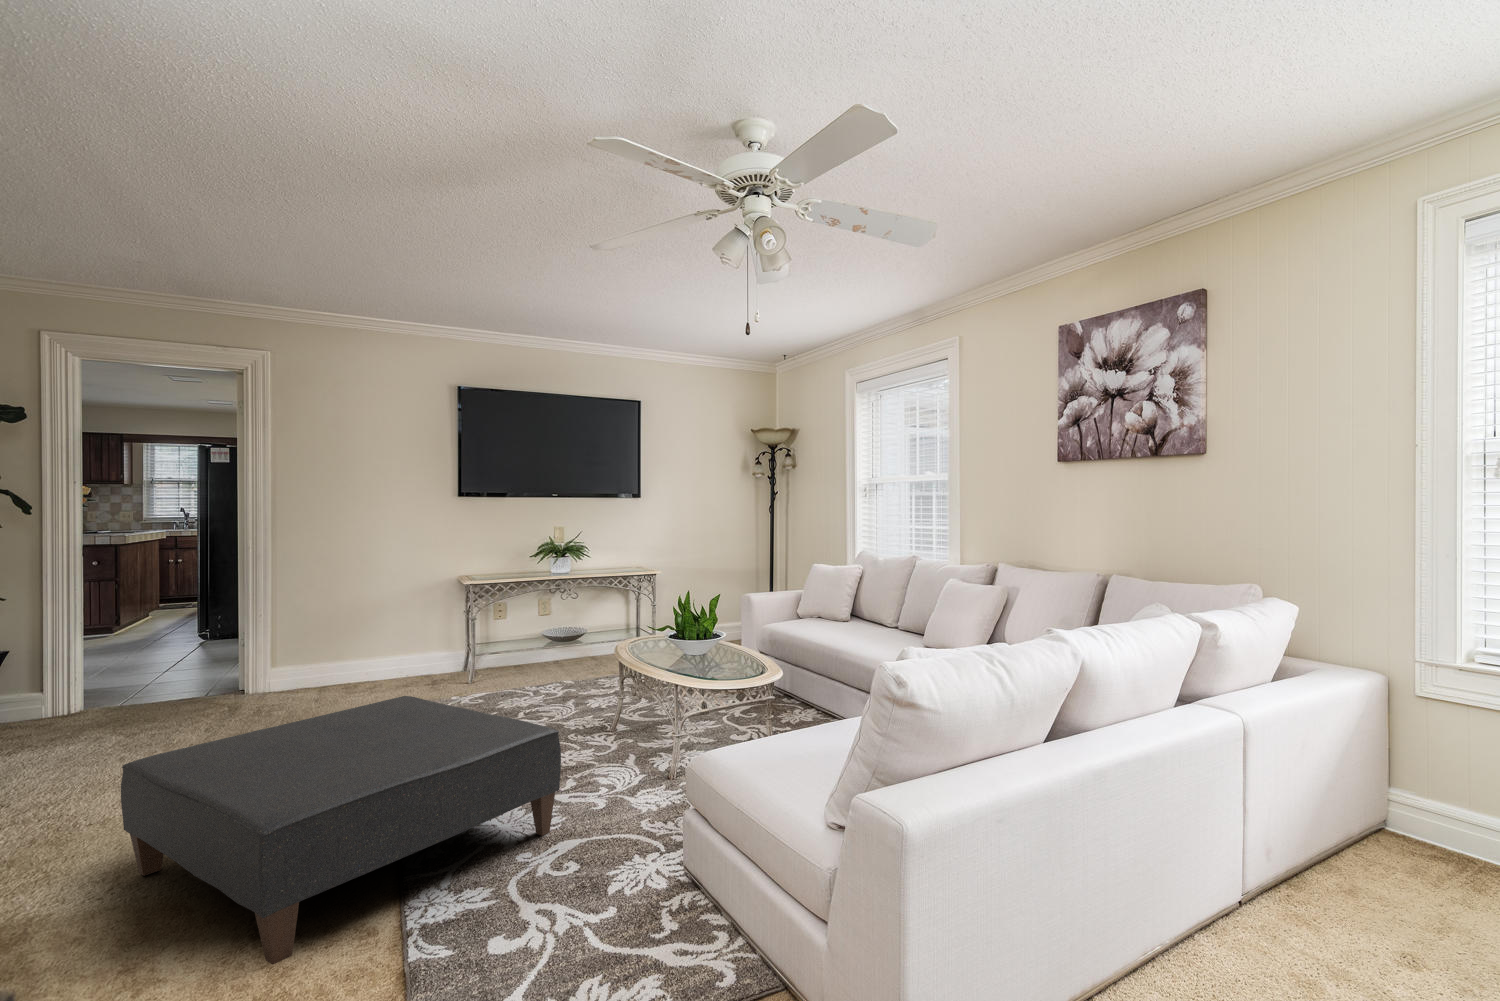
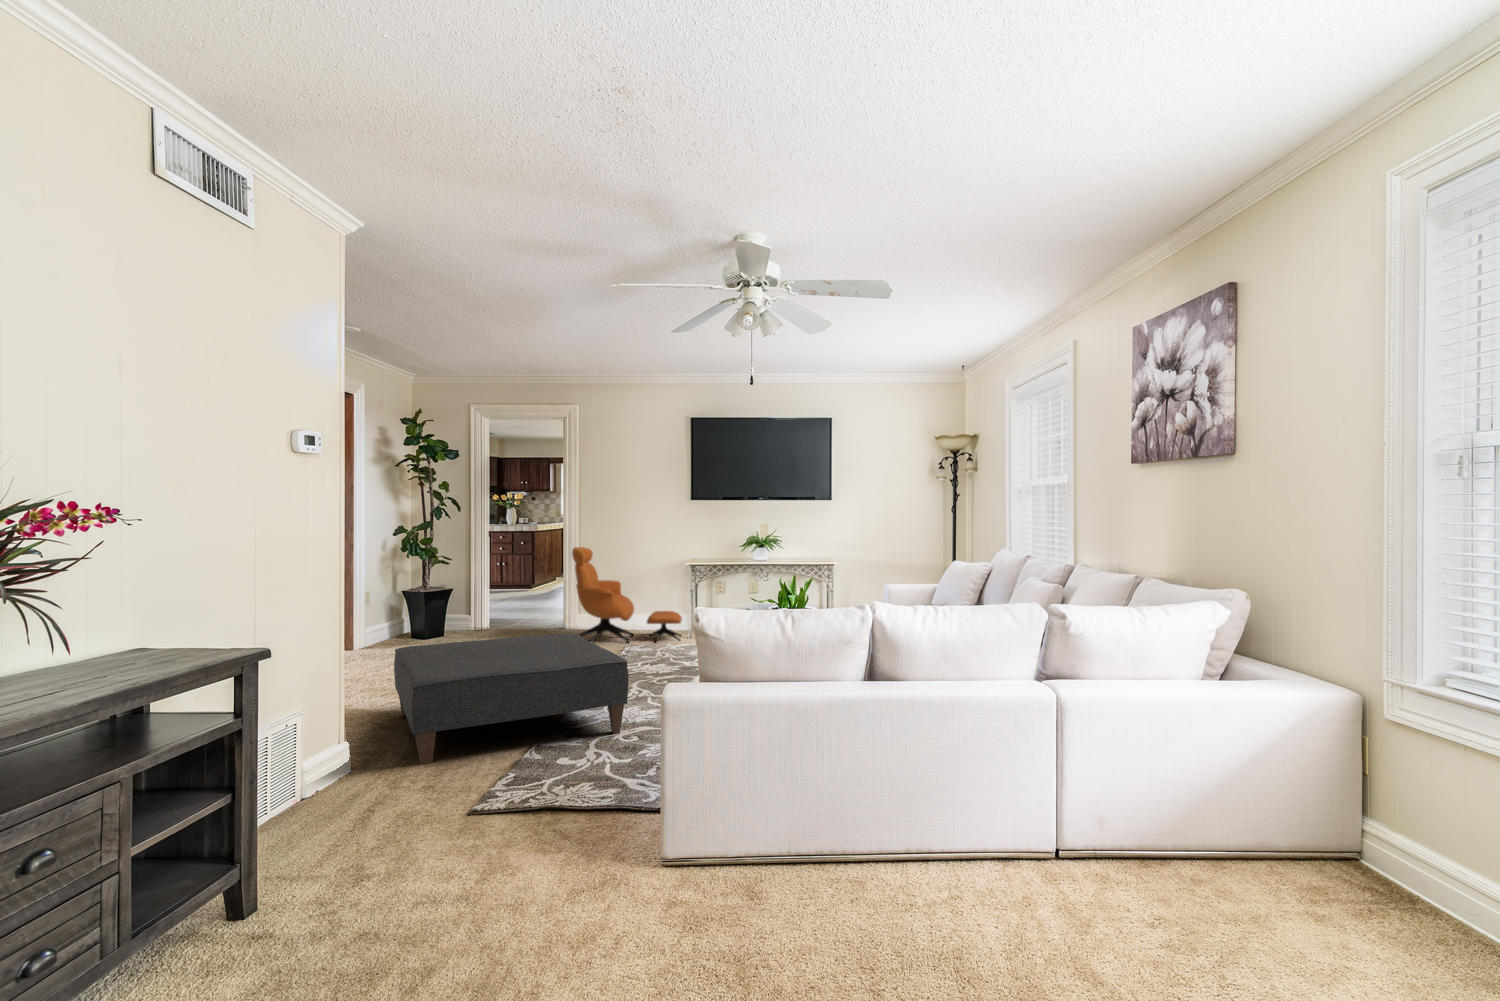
armchair: none [316,569,478,704] -> present [572,547,682,643]

